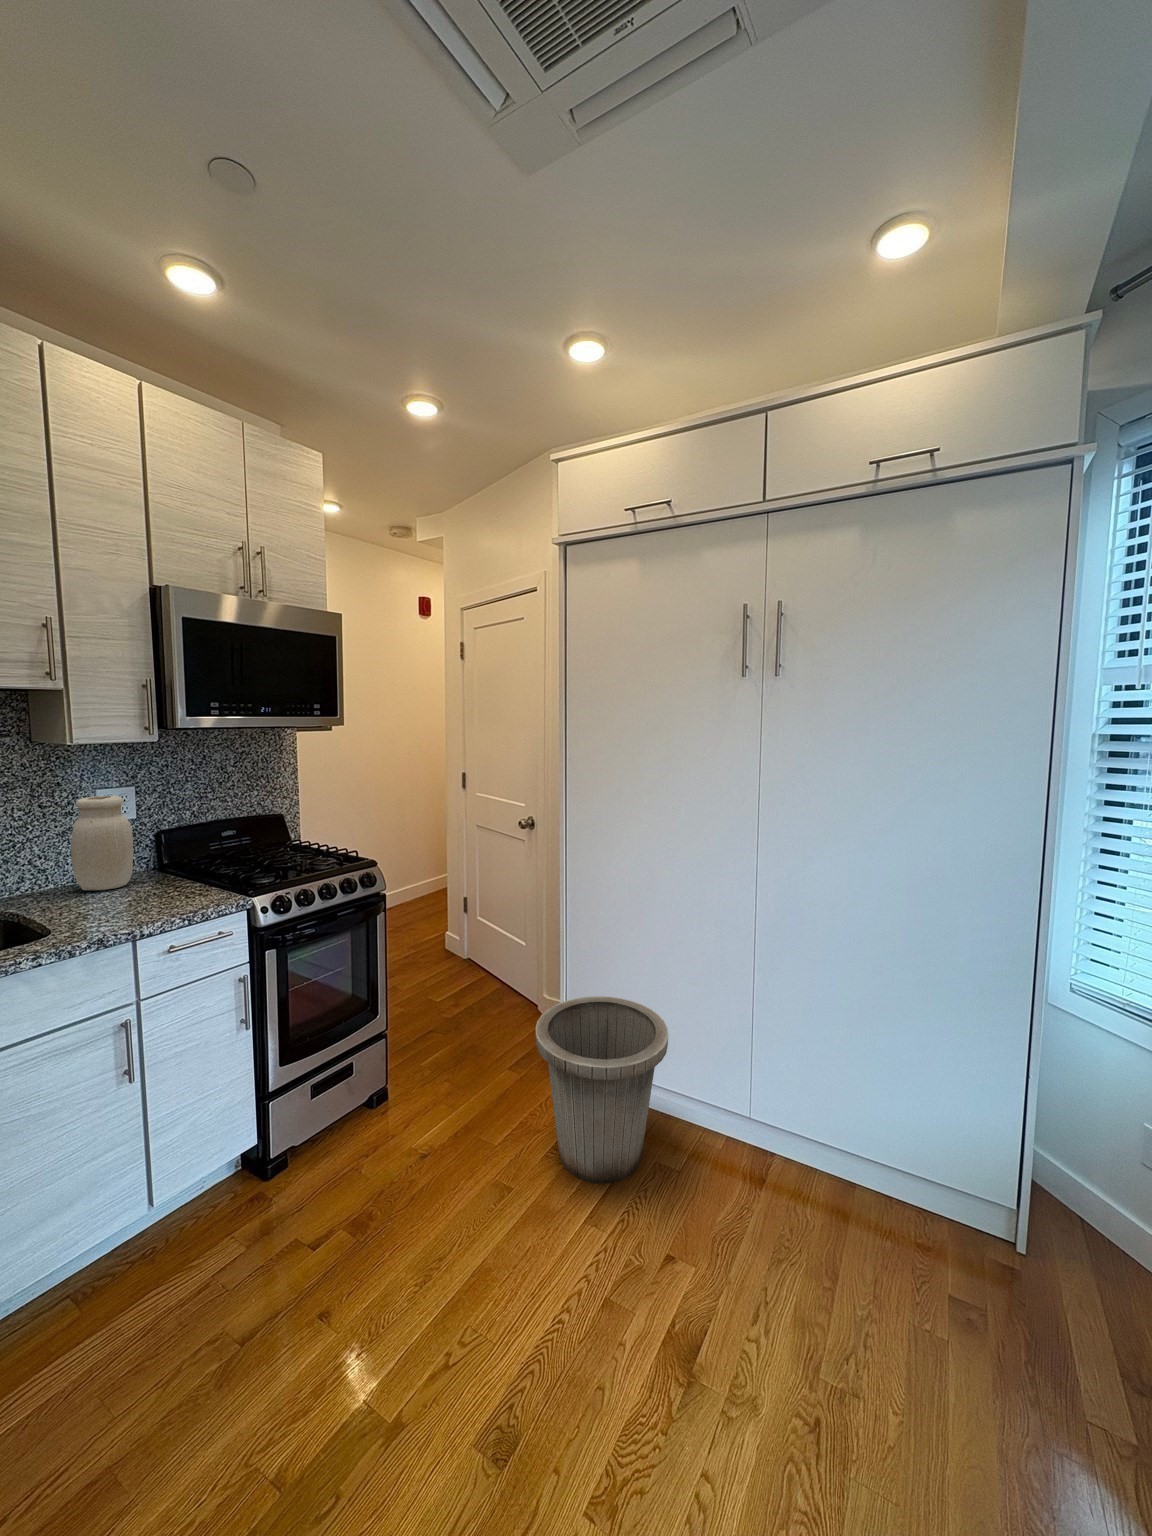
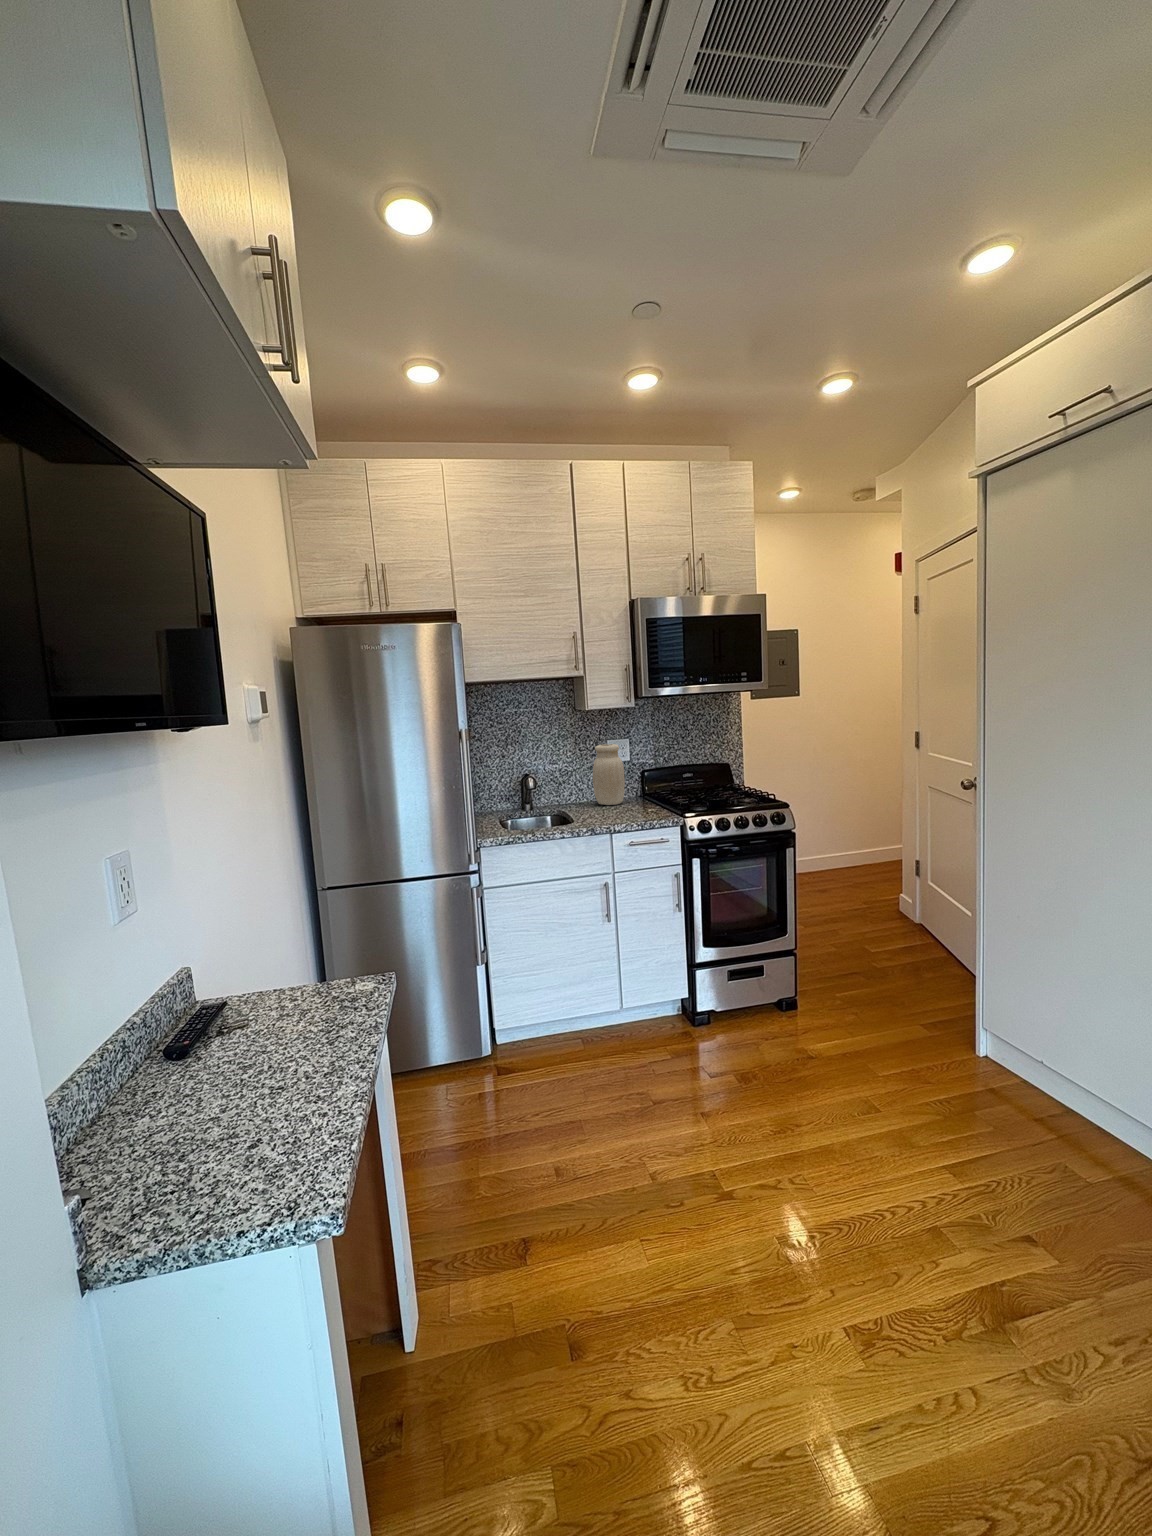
trash can: present [536,996,668,1184] -> none [914,966,1087,1162]

